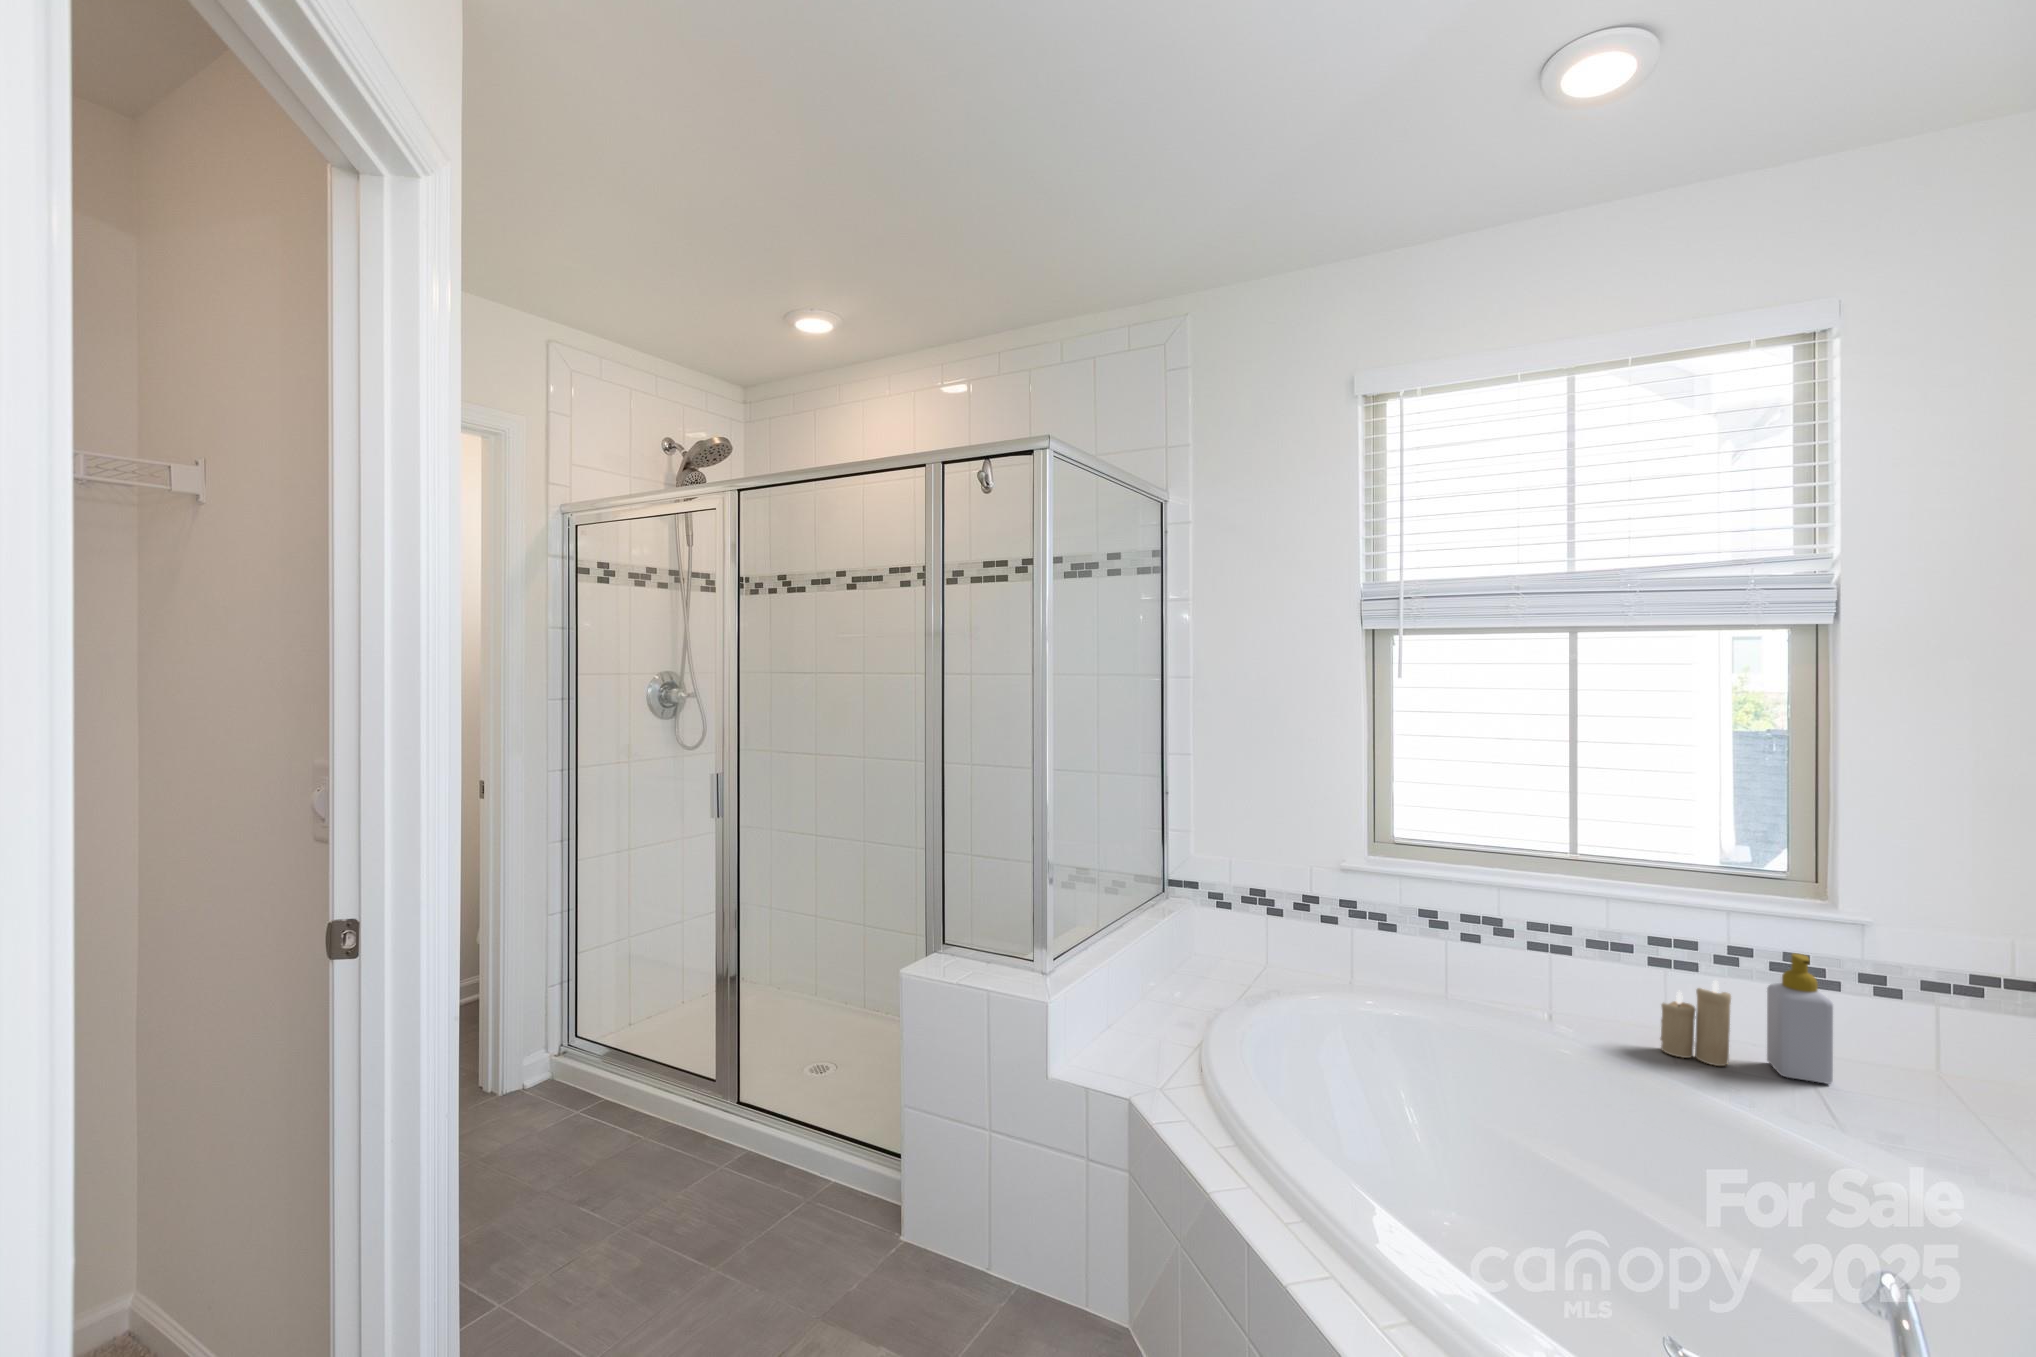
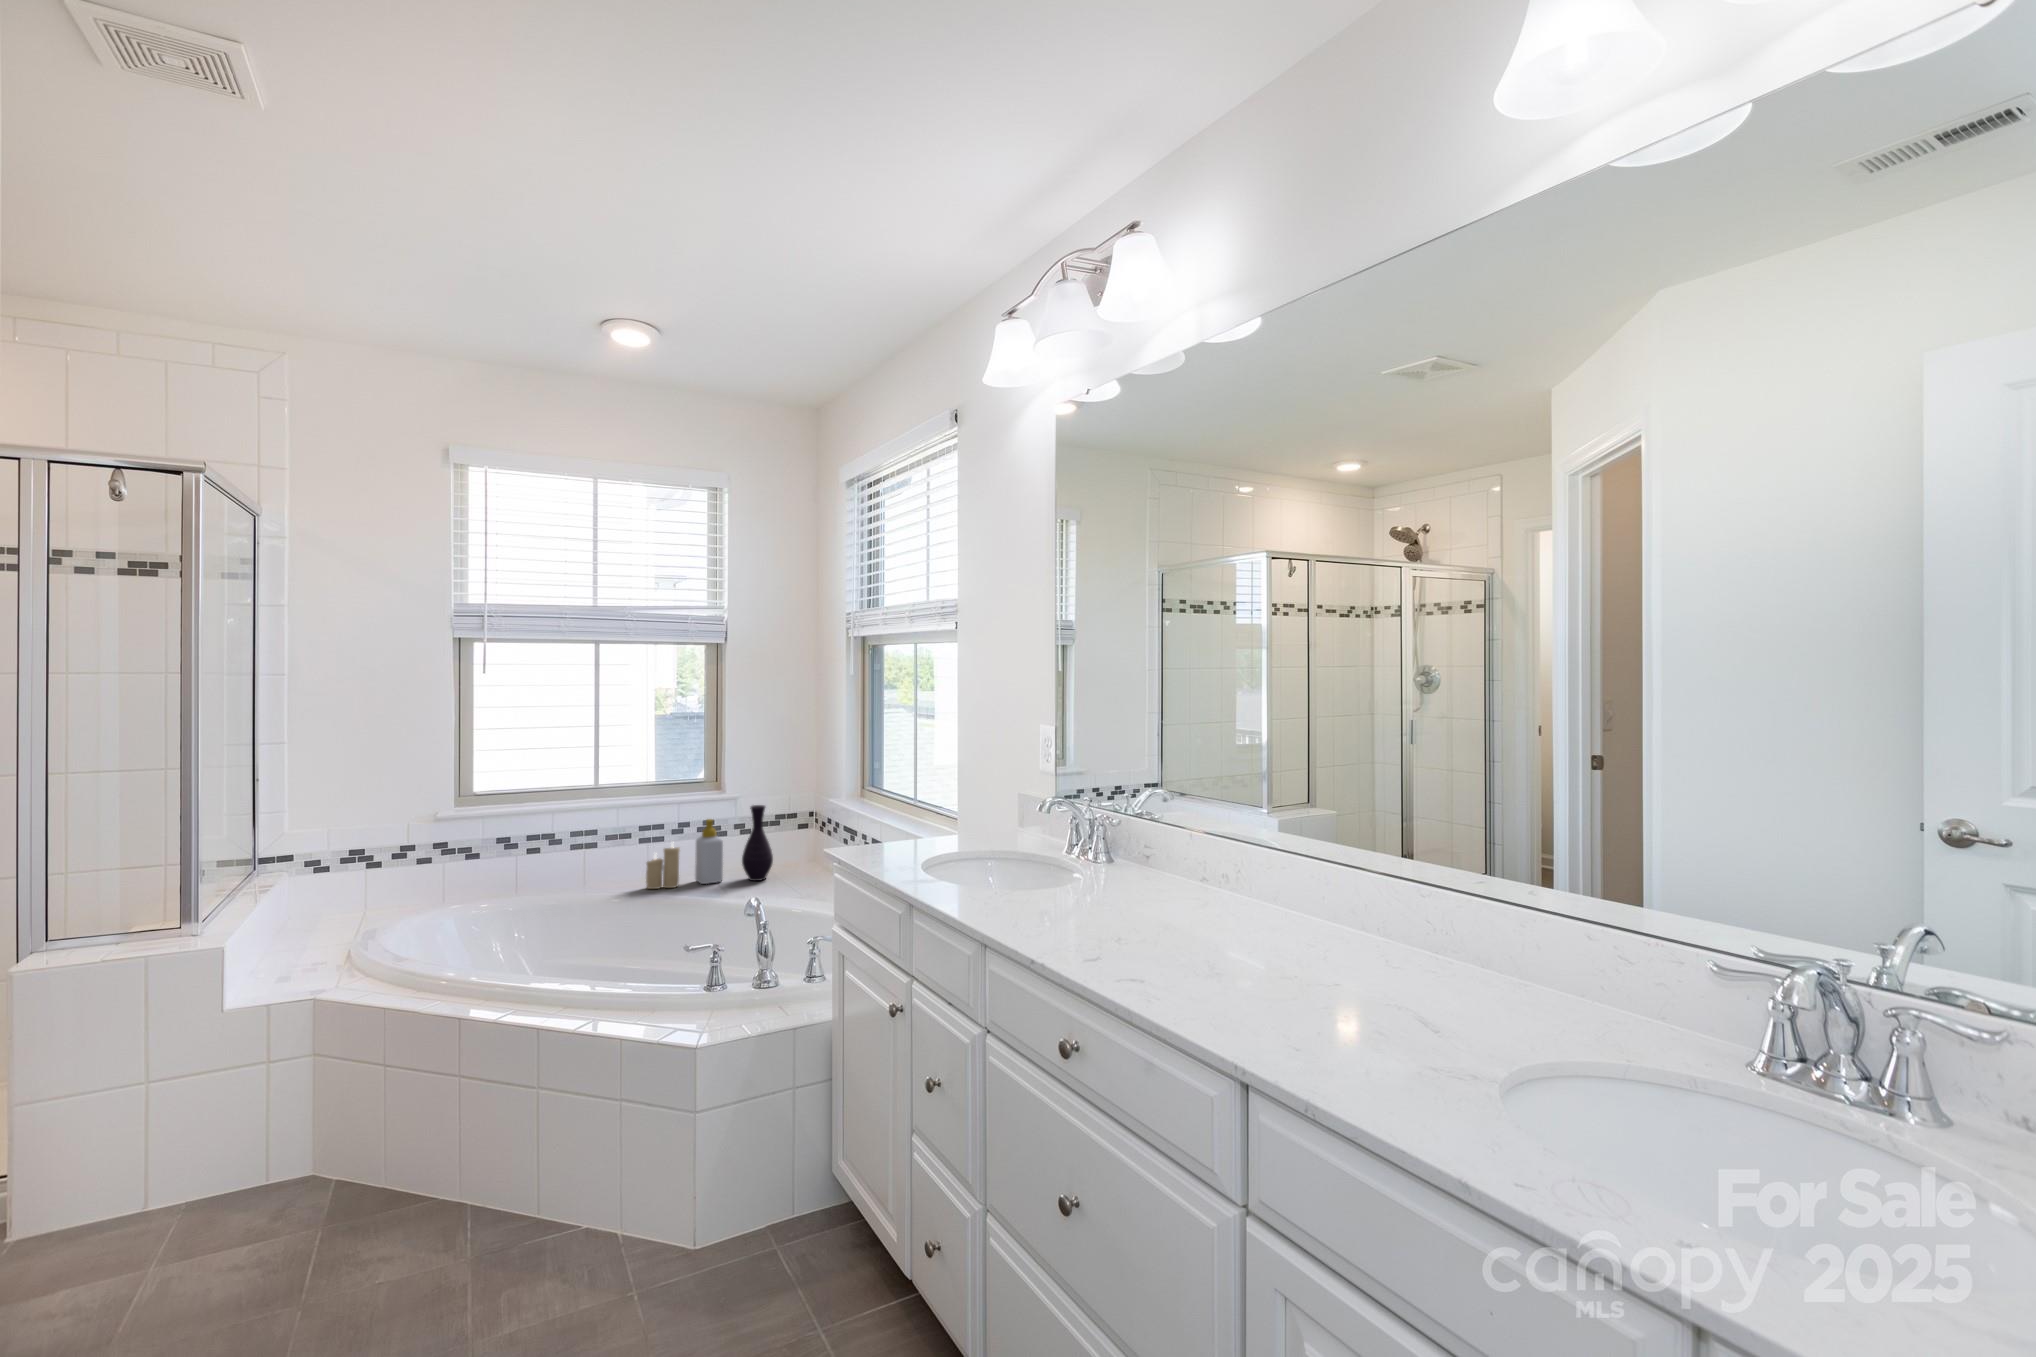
vase: none [1883,948,1974,1113] -> present [742,805,773,881]

